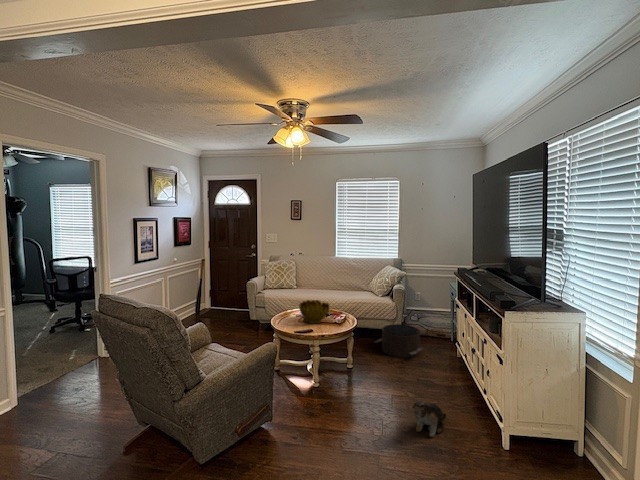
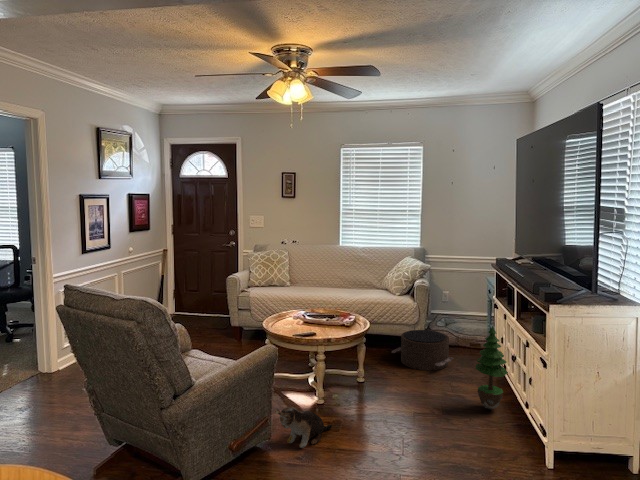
decorative bowl: present [299,300,329,324] -> none [298,297,336,327]
potted tree: none [442,324,469,393] -> present [476,326,508,409]
plush toy: present [409,401,446,437] -> present [275,407,332,448]

